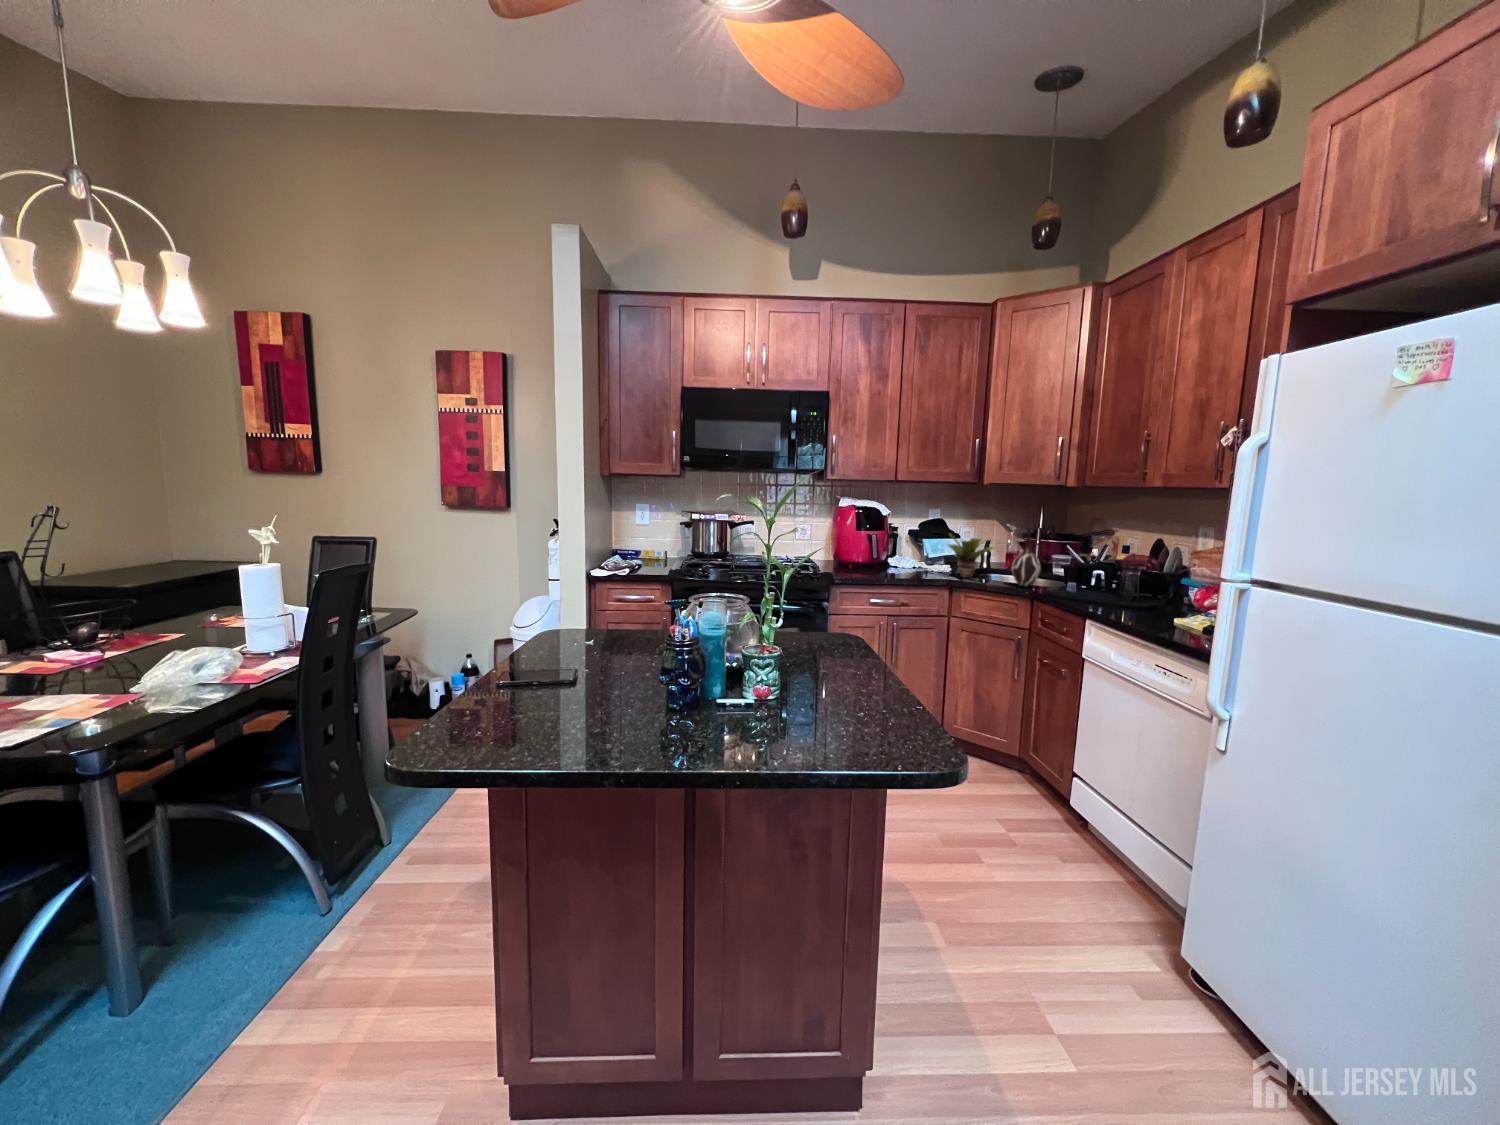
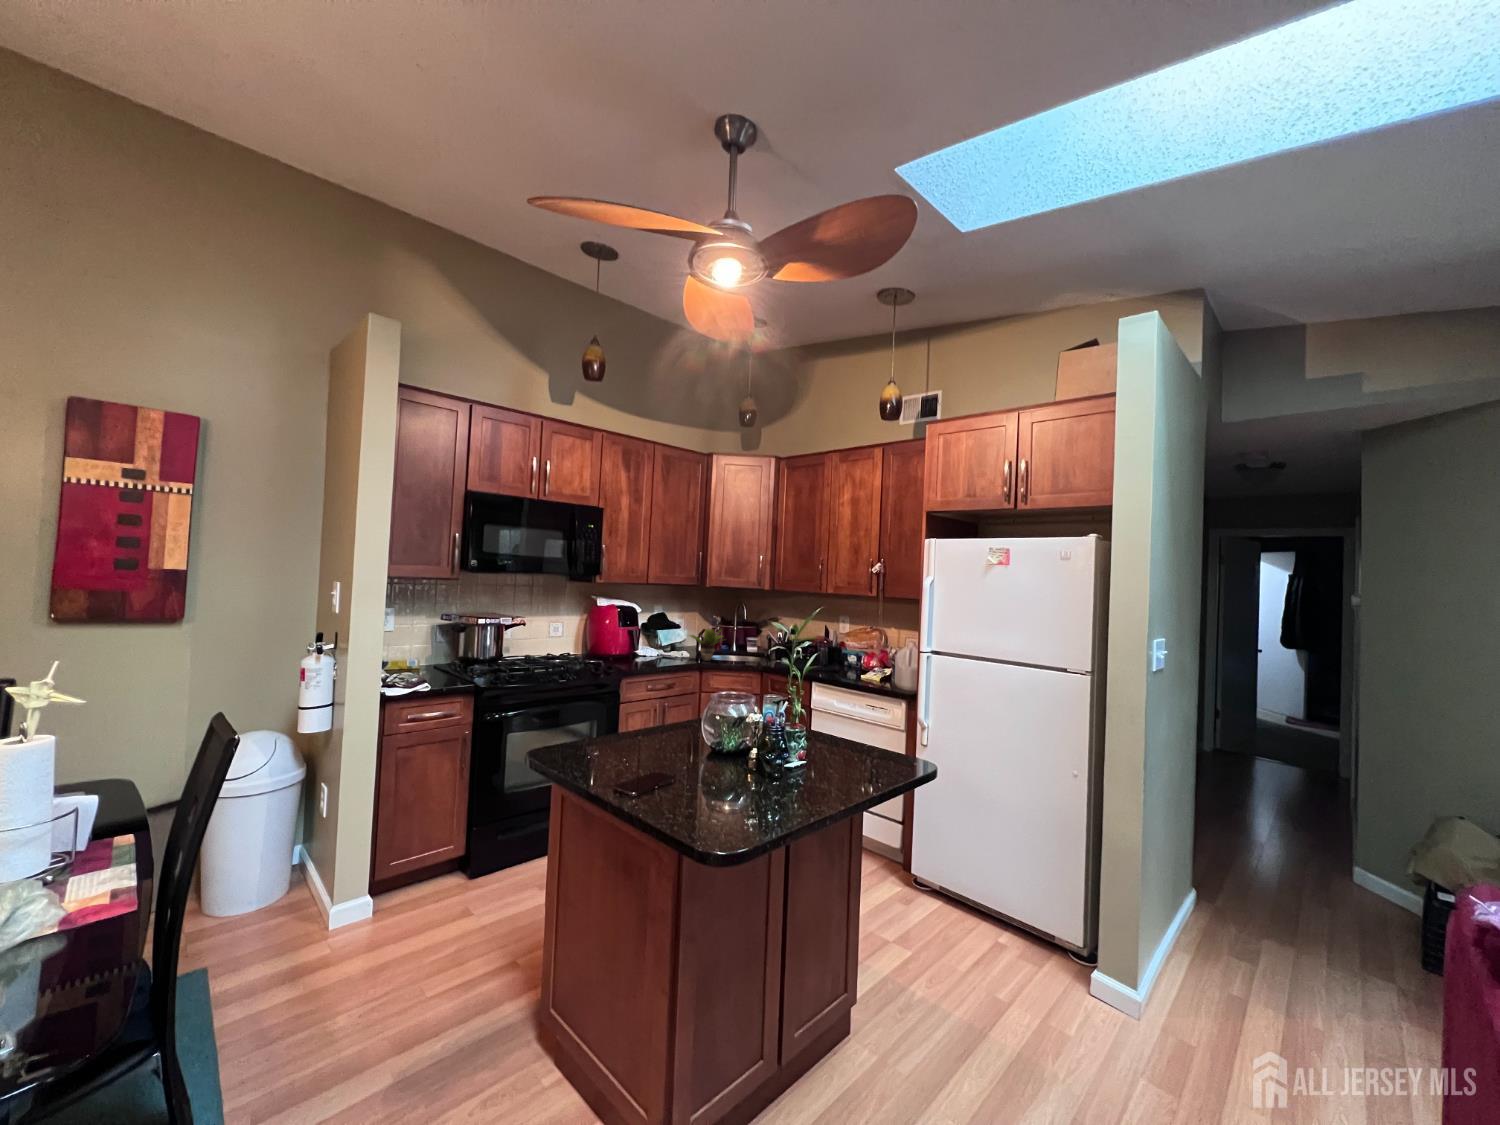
vase: present [1012,528,1041,587] -> none [744,621,763,664]

